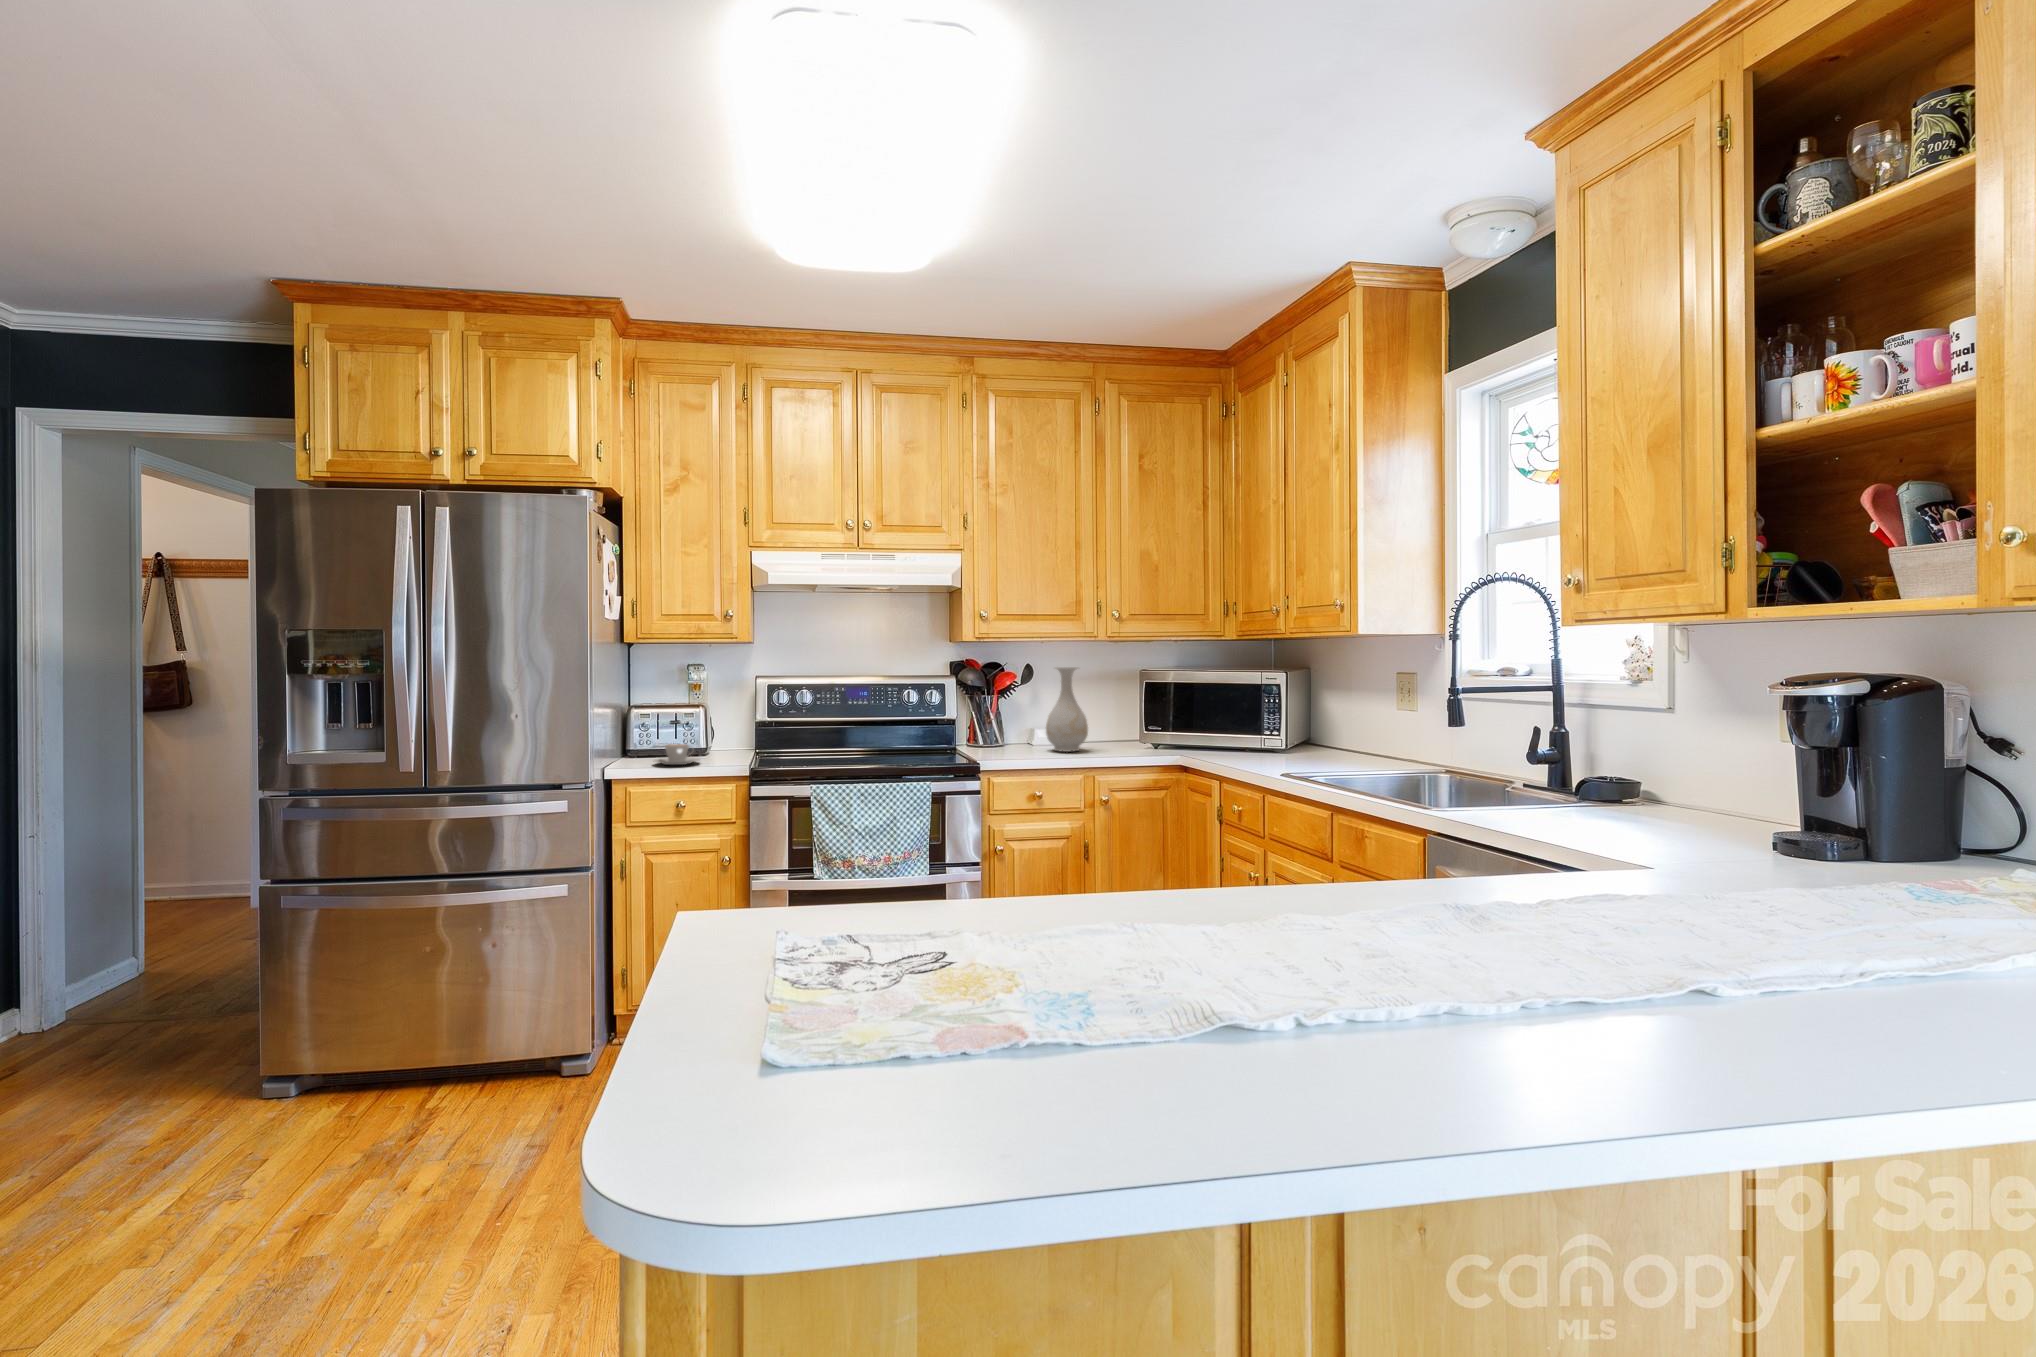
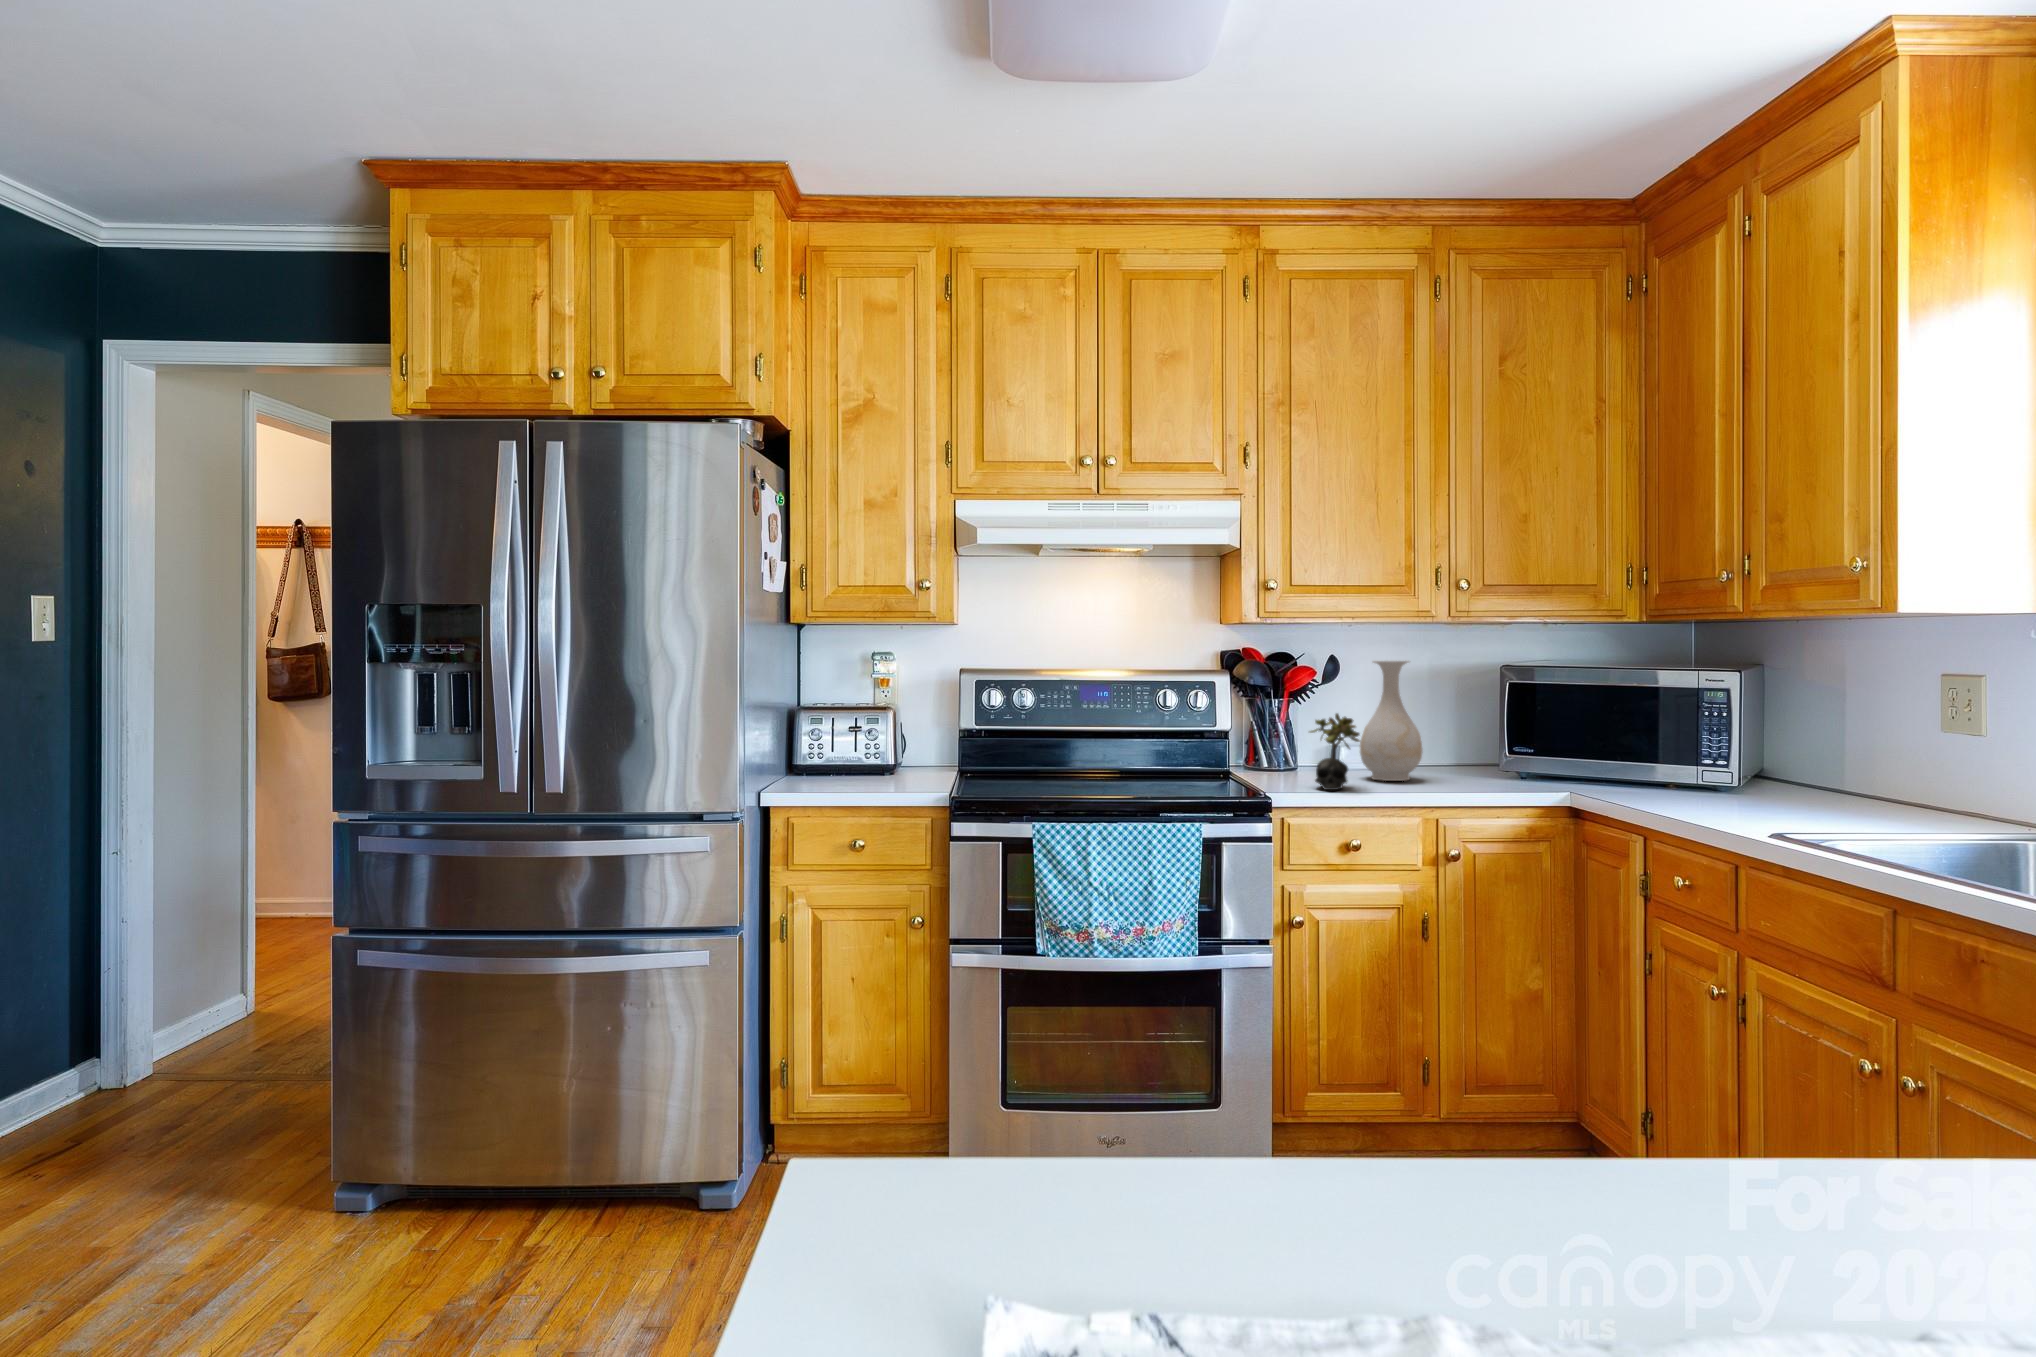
succulent plant: none [1008,704,1043,759] -> present [1310,714,1360,790]
coffee cup: present [654,744,700,765] -> none [825,761,887,789]

